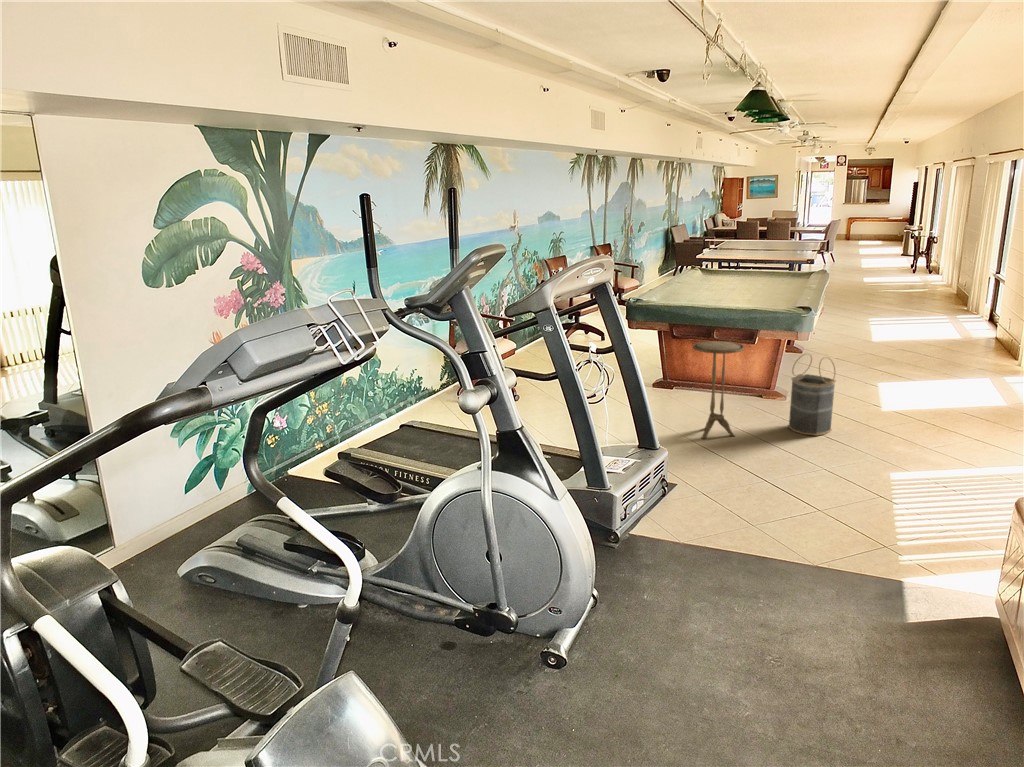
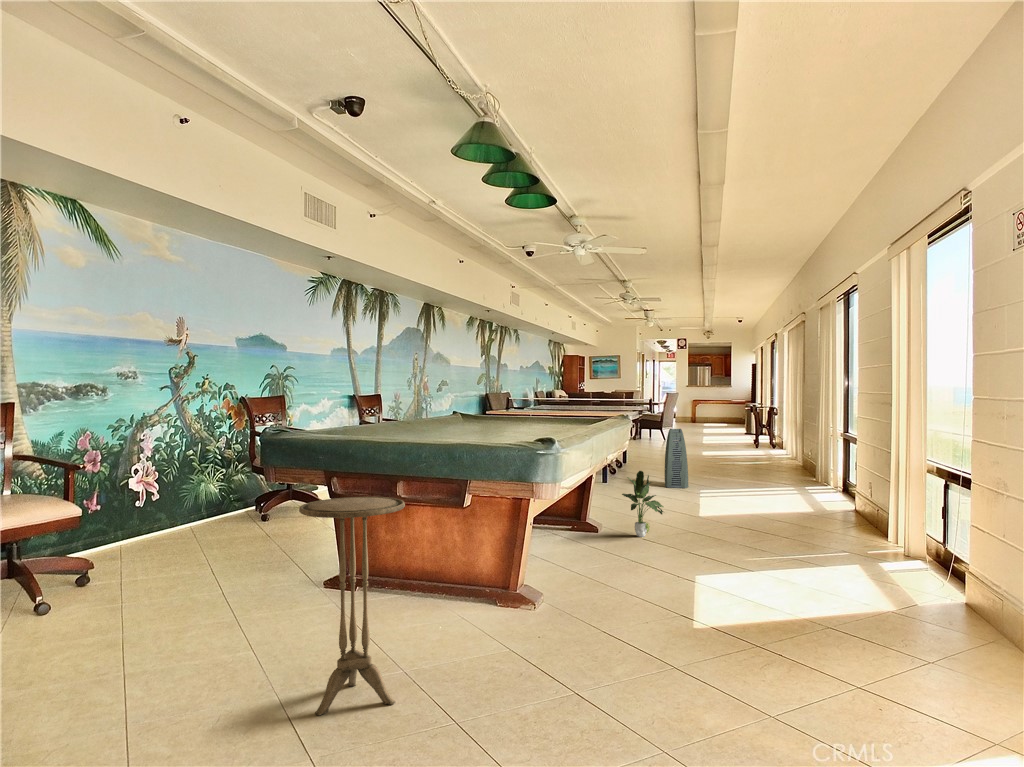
air purifier: none [836,268,857,316] -> present [665,429,688,488]
potted plant: none [819,311,850,356] -> present [622,471,664,537]
basket: present [788,354,836,435] -> none [513,520,596,696]

